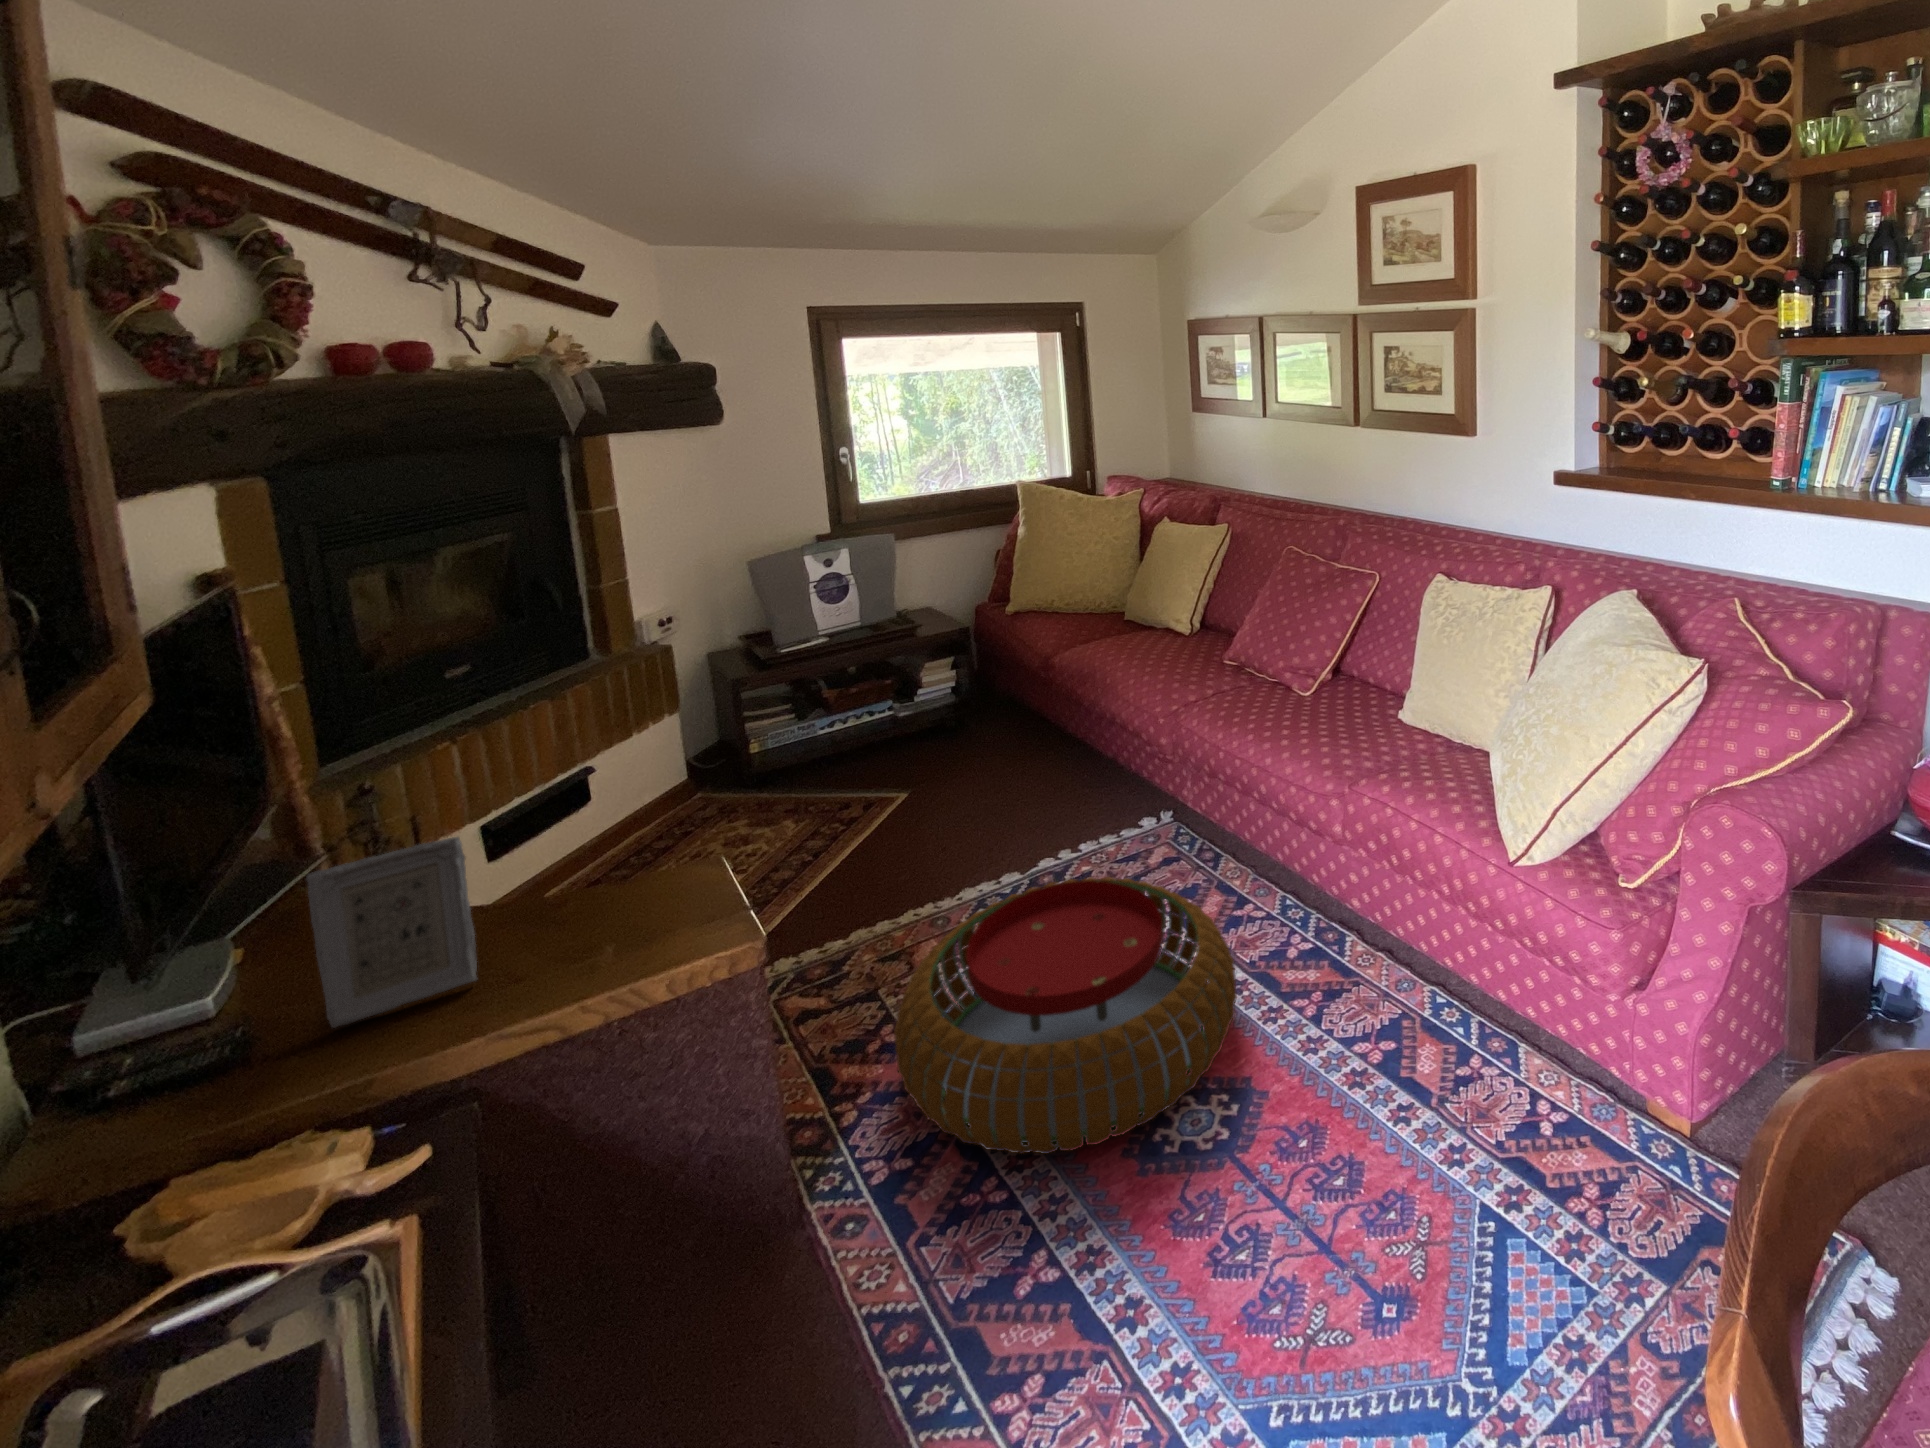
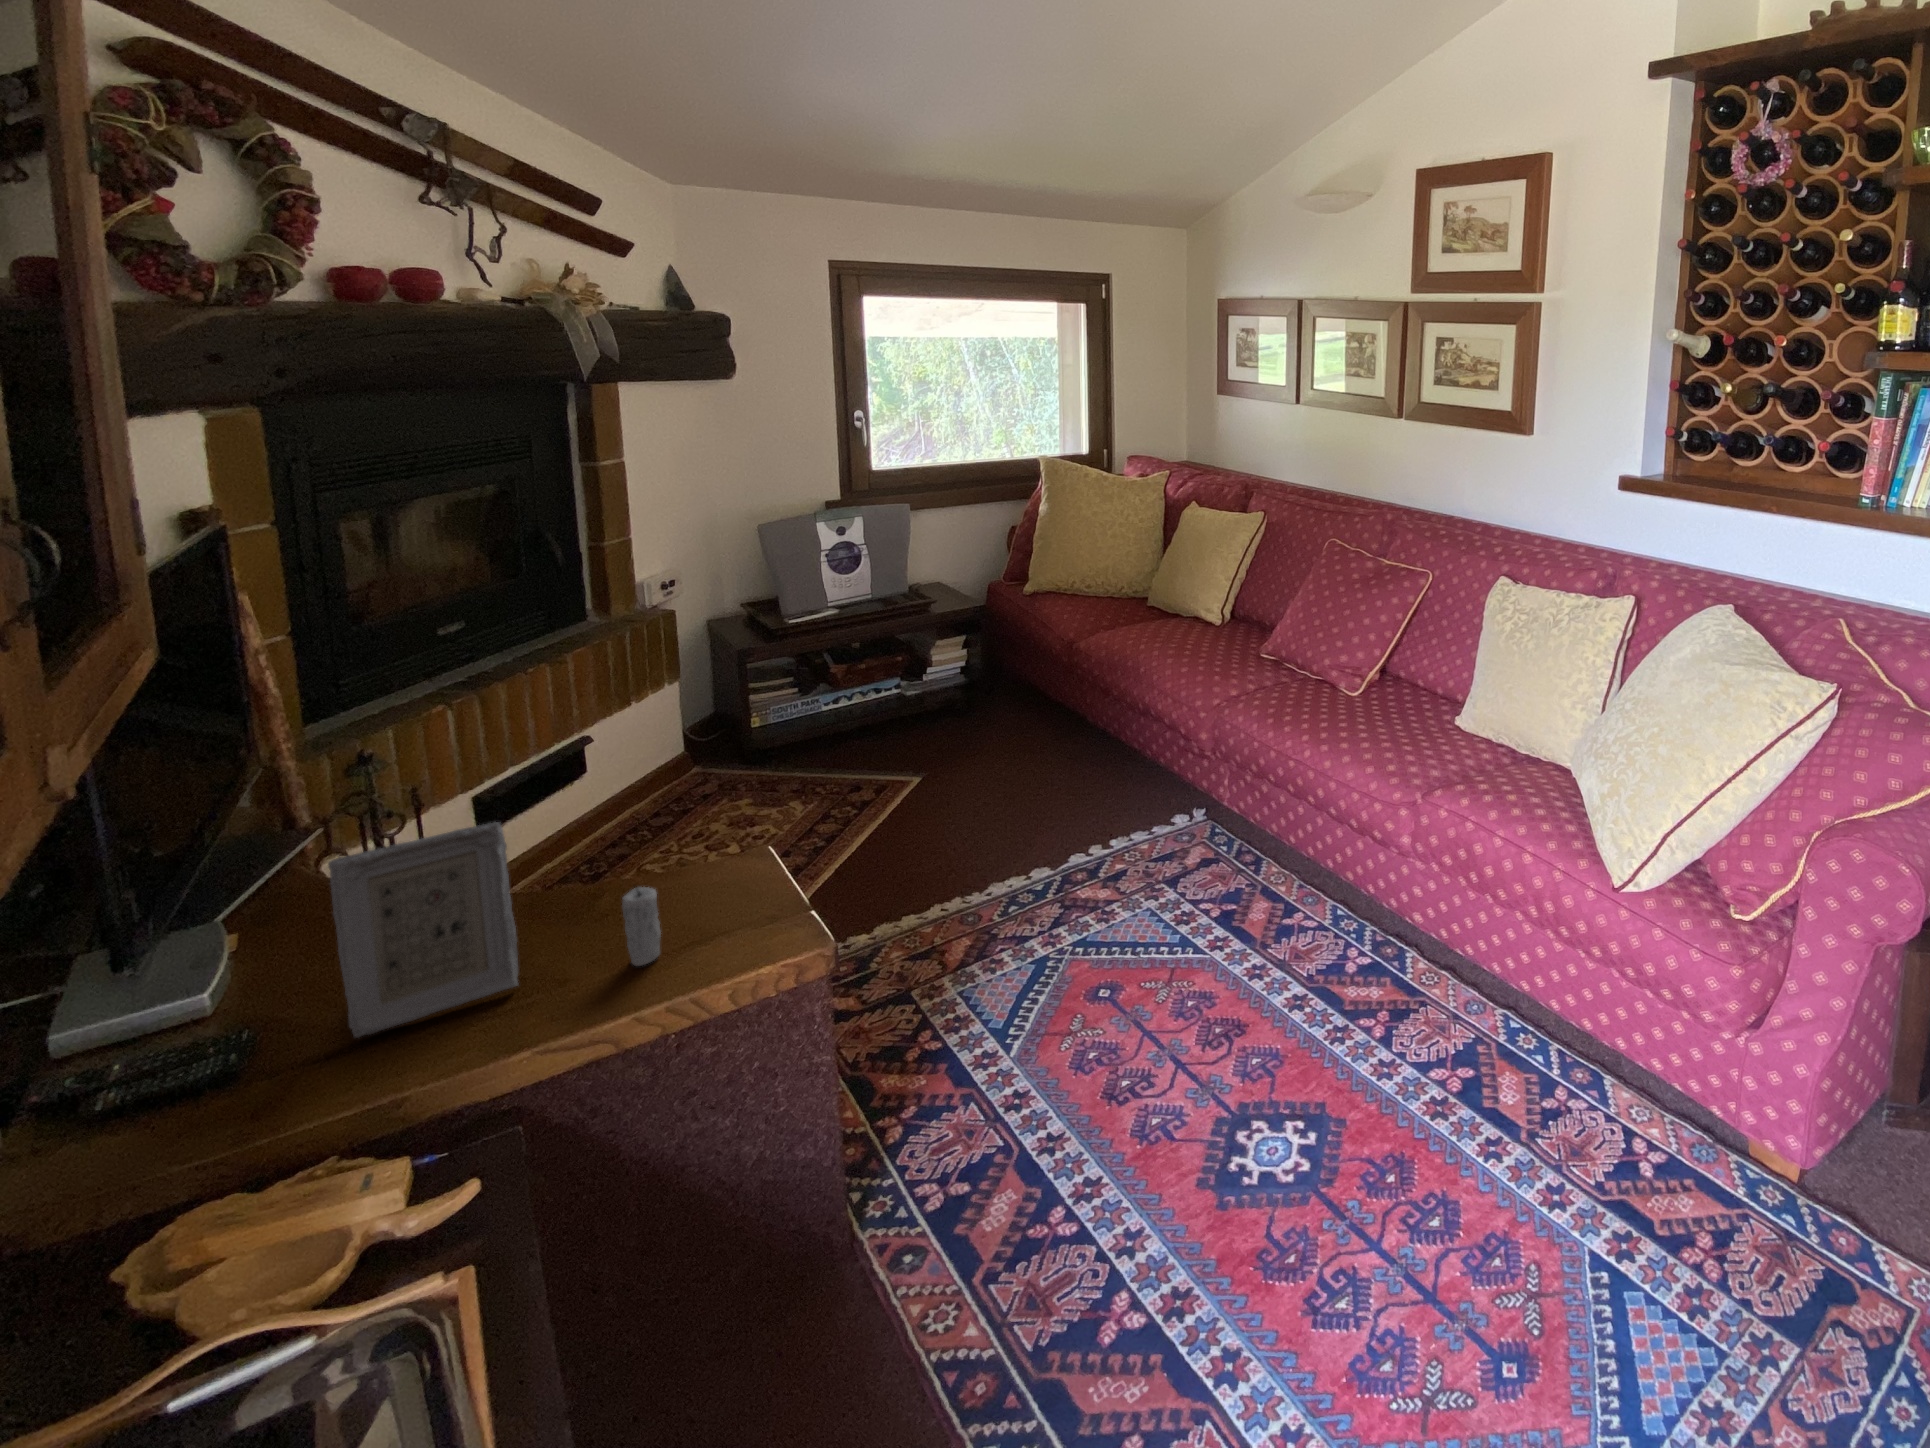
pouf: present [894,877,1237,1154] -> none [944,880,1307,1183]
candle: none [566,885,604,961] -> present [622,886,661,966]

